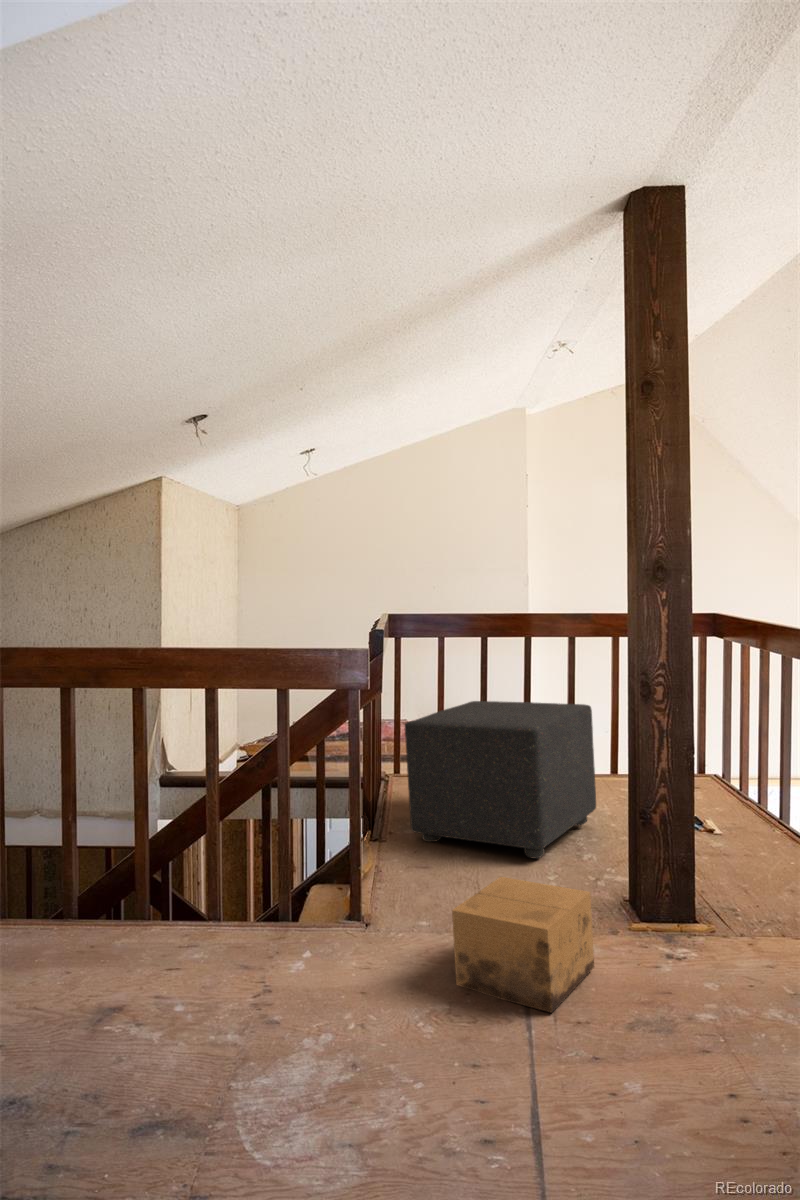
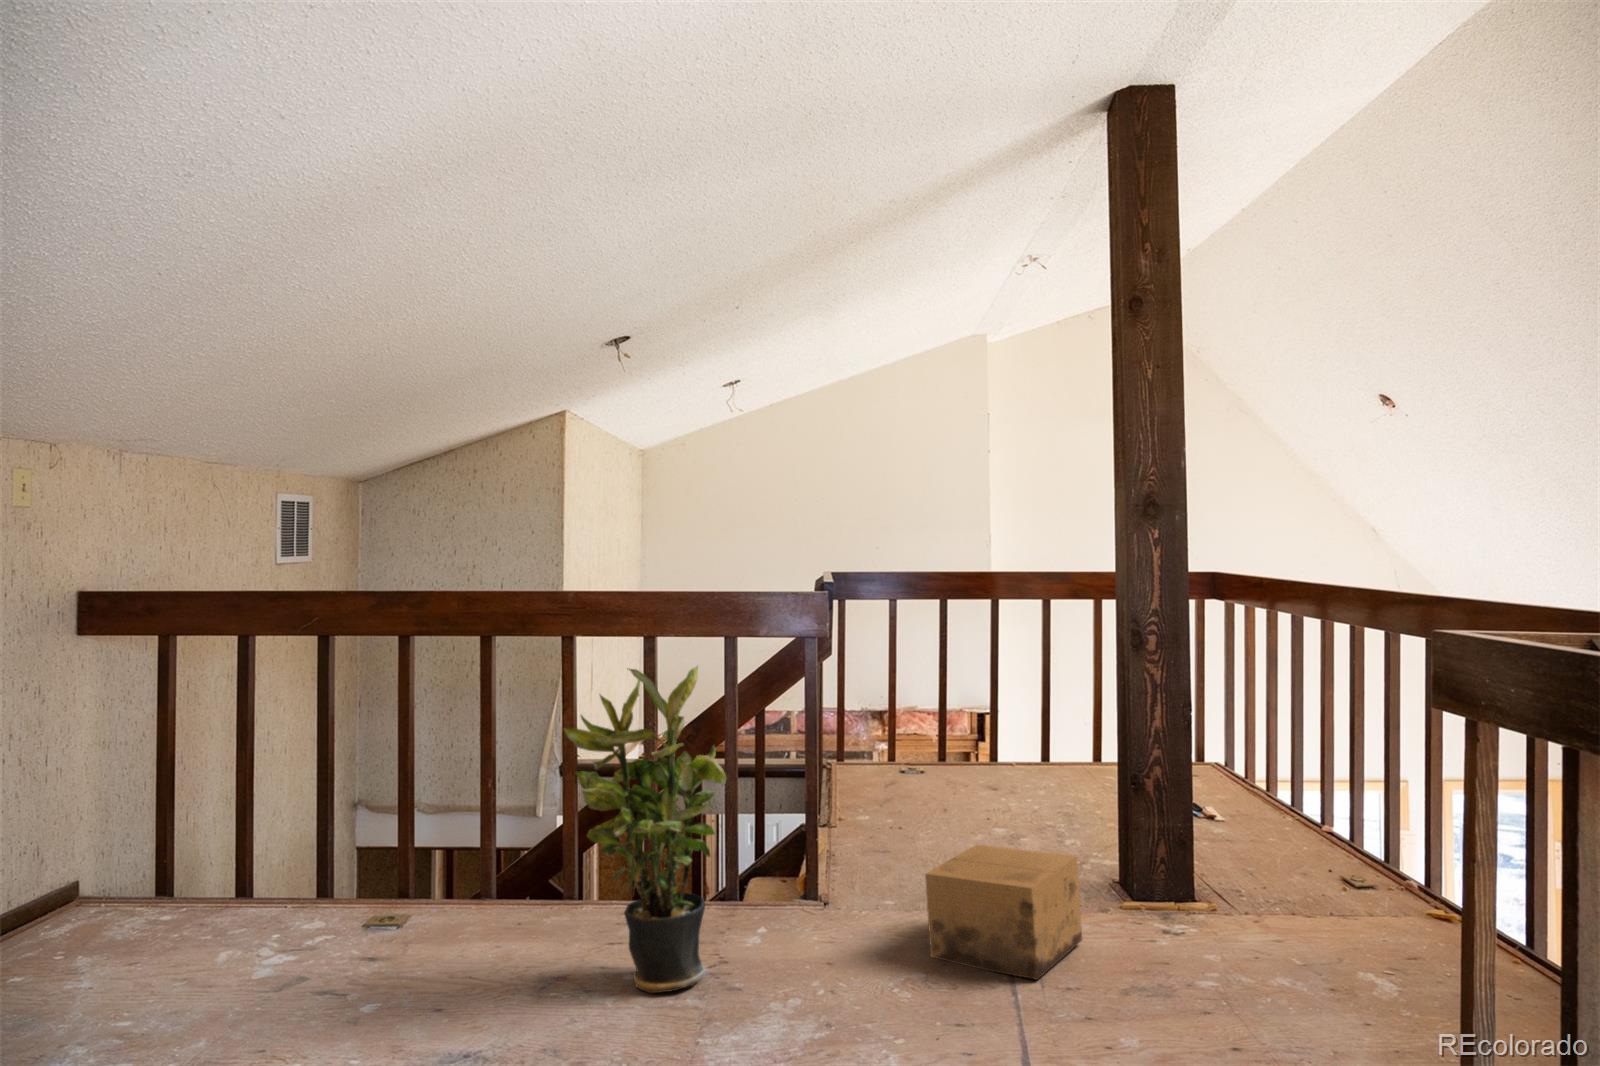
ottoman: present [405,701,596,859] -> none [856,666,1080,842]
potted plant: none [112,721,269,1029] -> present [564,667,726,993]

